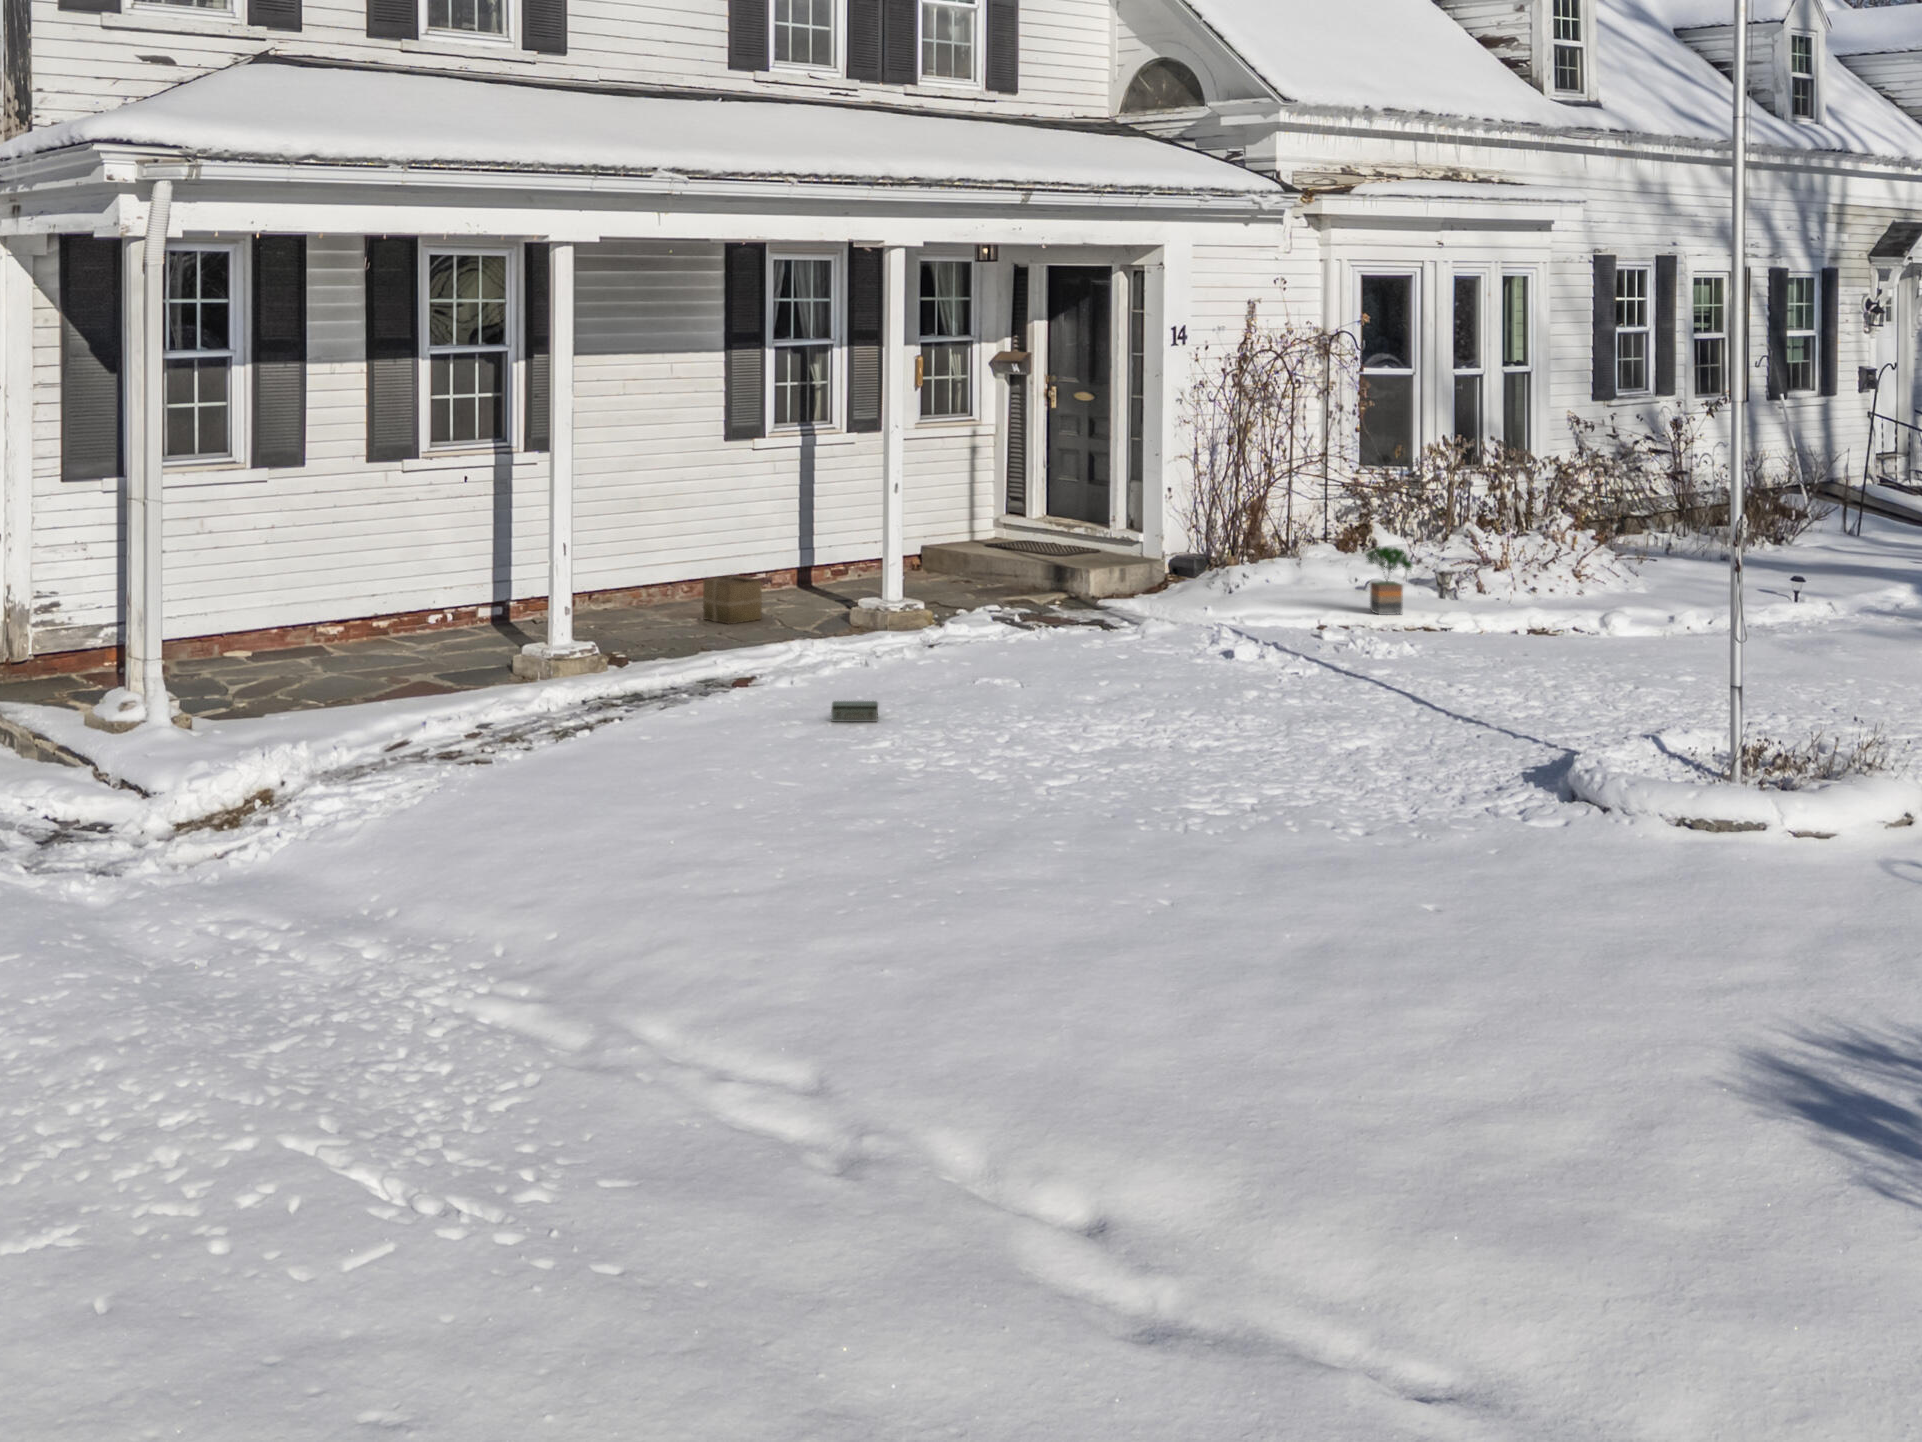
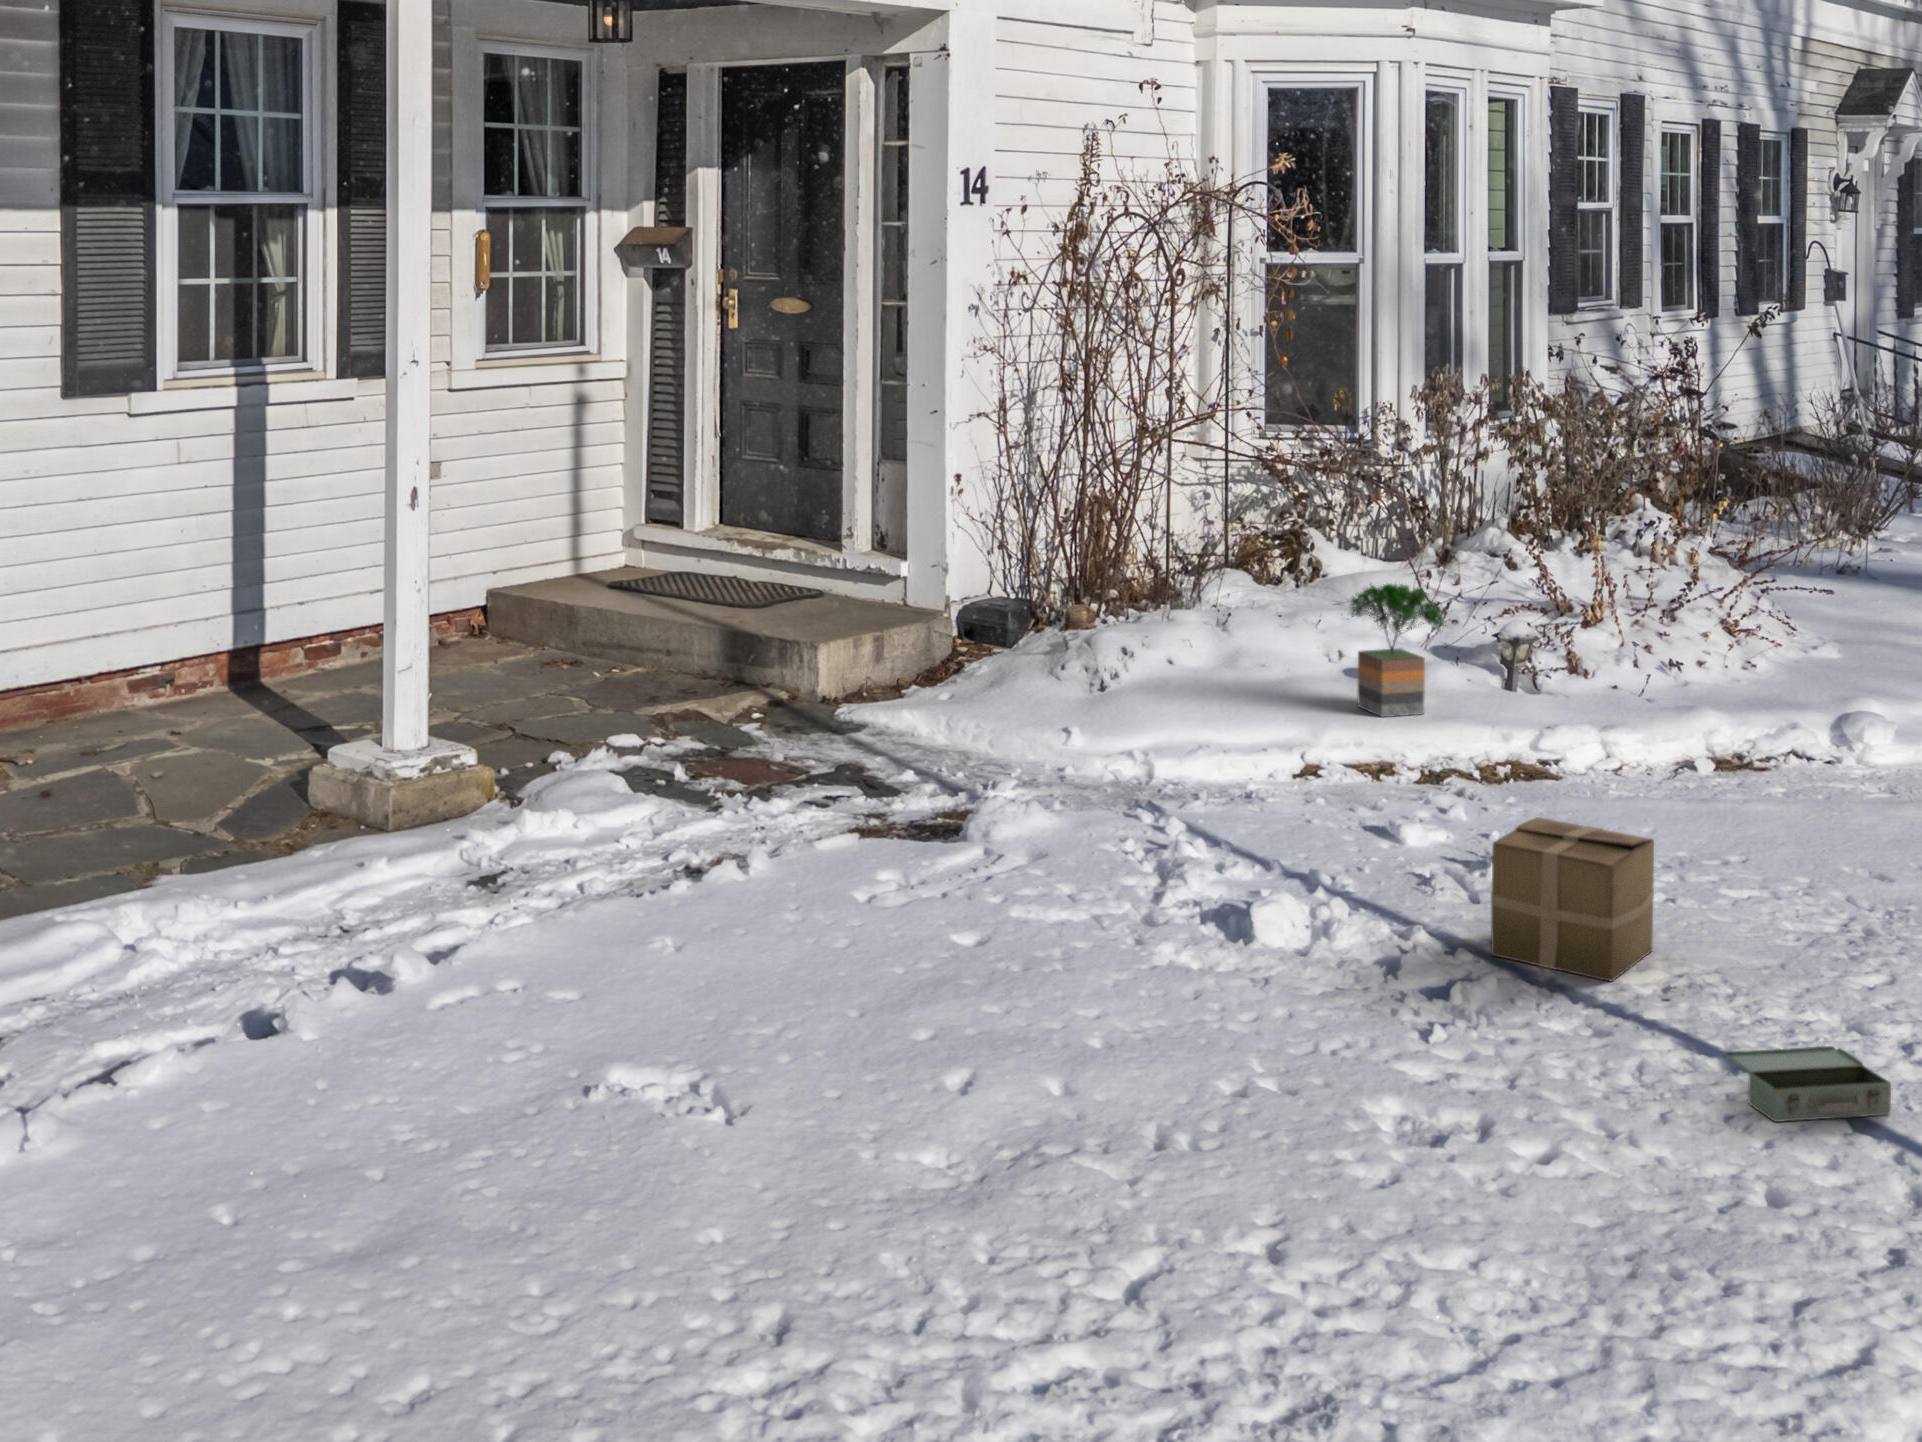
cardboard box: present [703,575,762,624] -> present [1491,817,1654,981]
toolbox: present [831,701,878,722] -> present [1725,1046,1891,1122]

